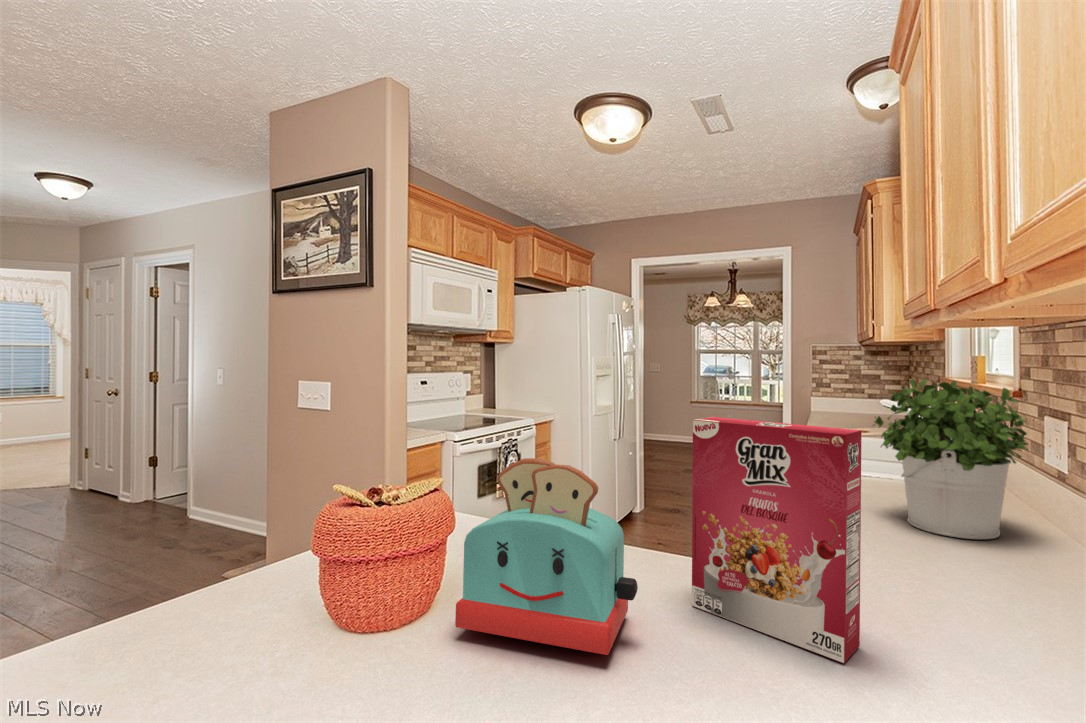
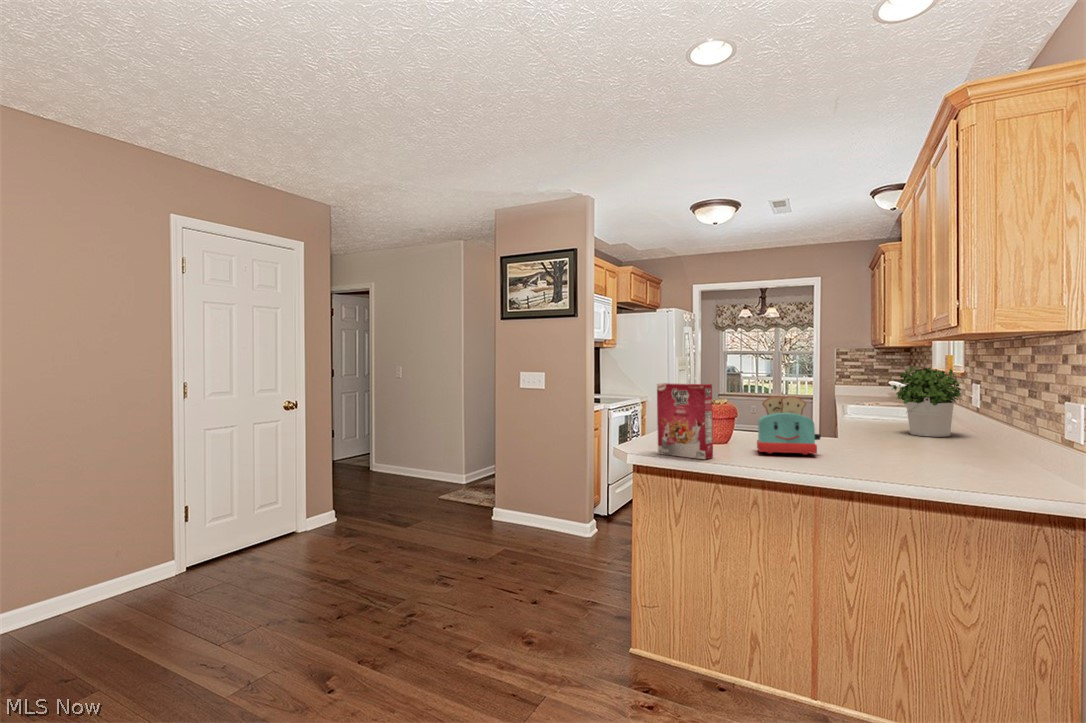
cereal box: present [692,417,862,663] -> present [657,383,713,459]

